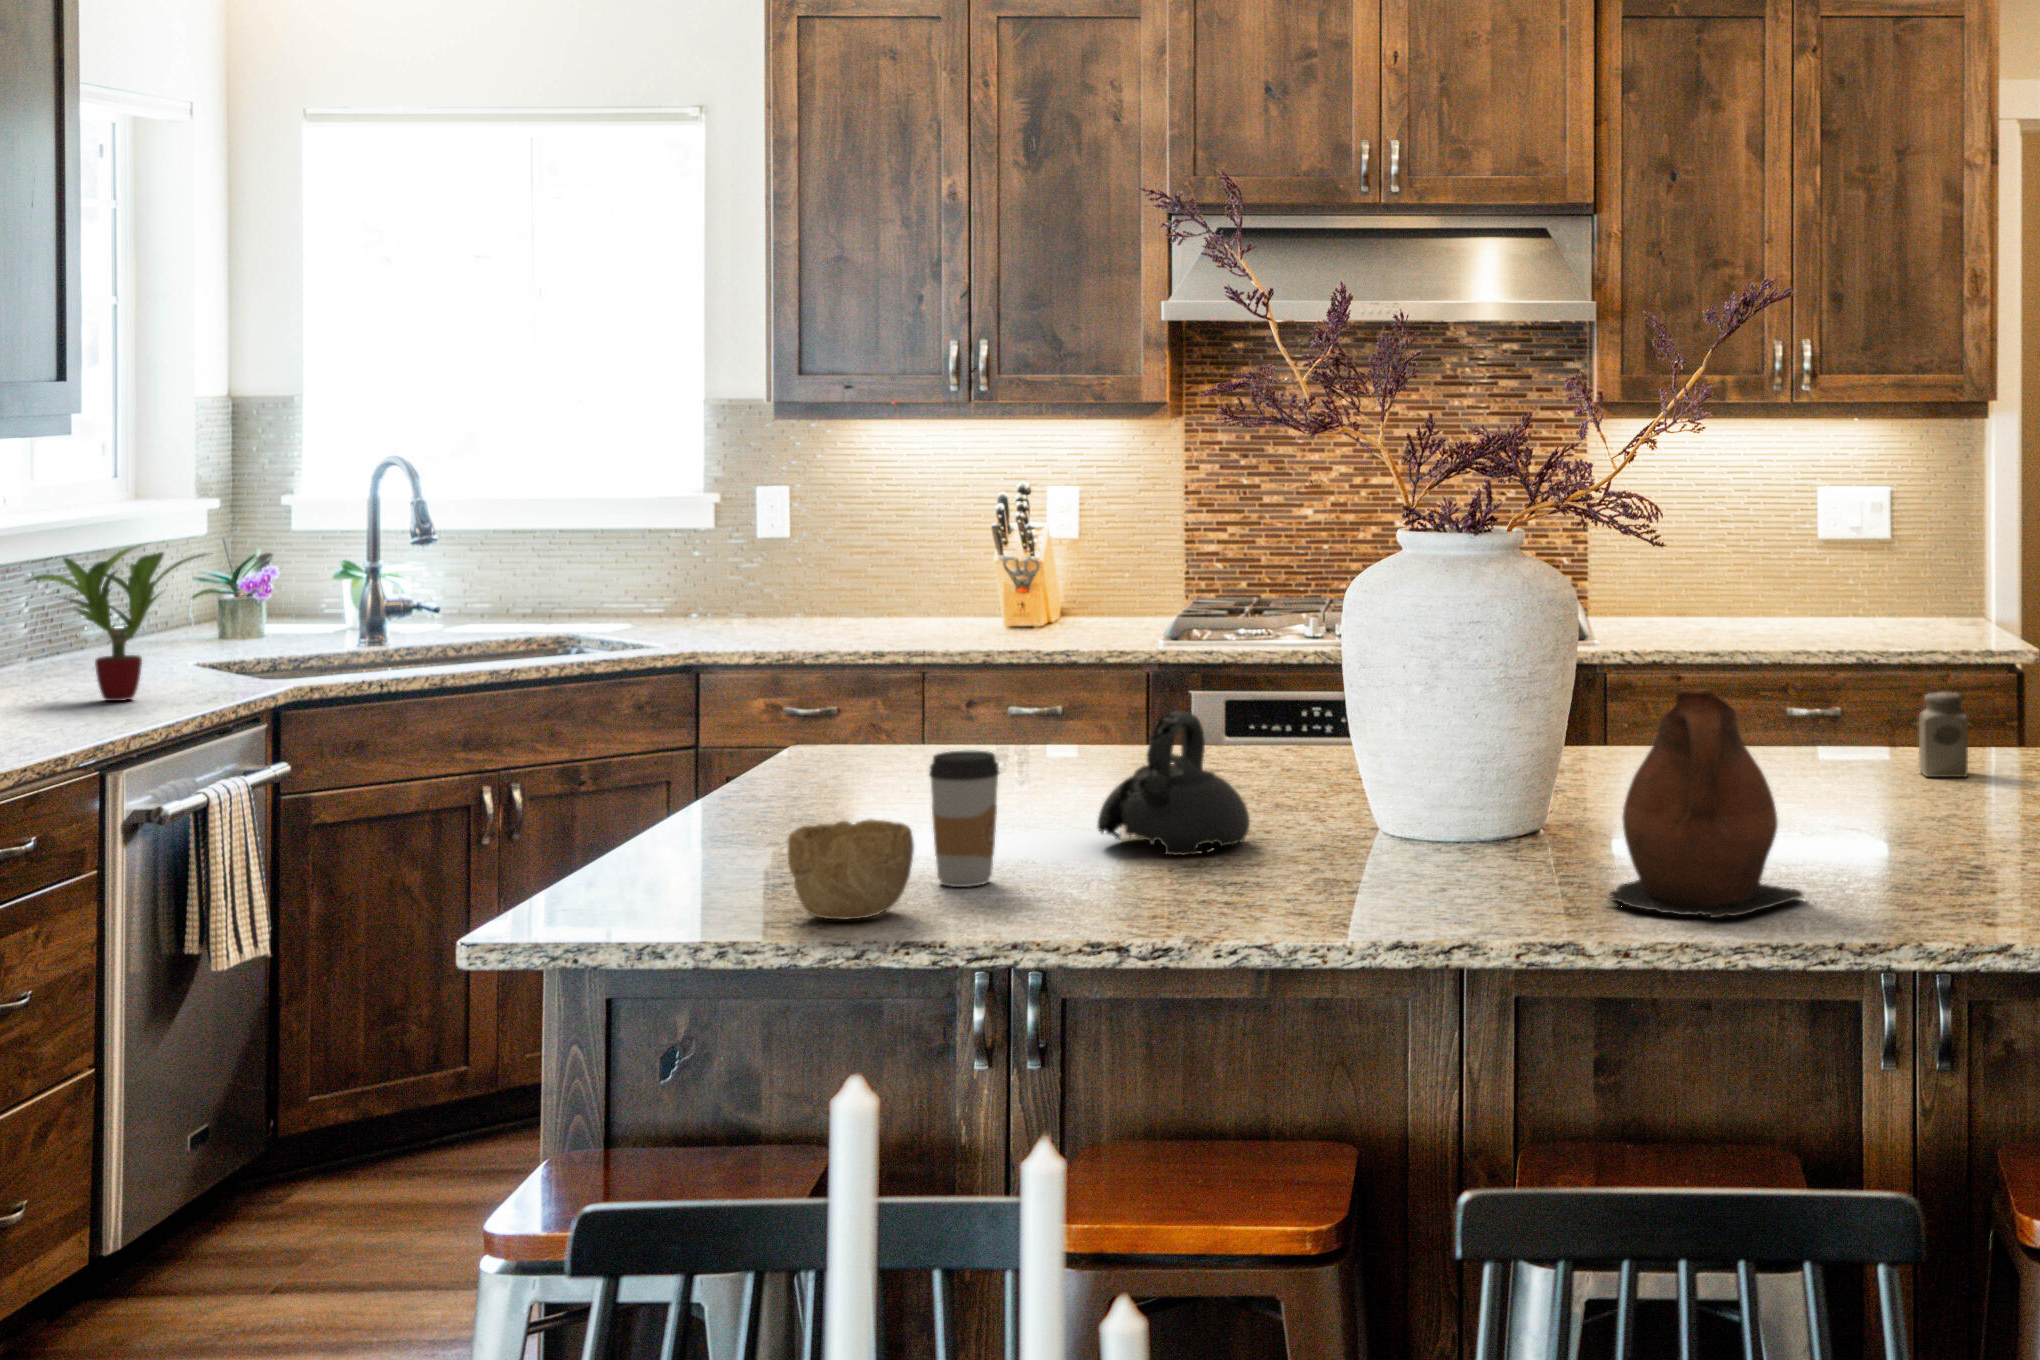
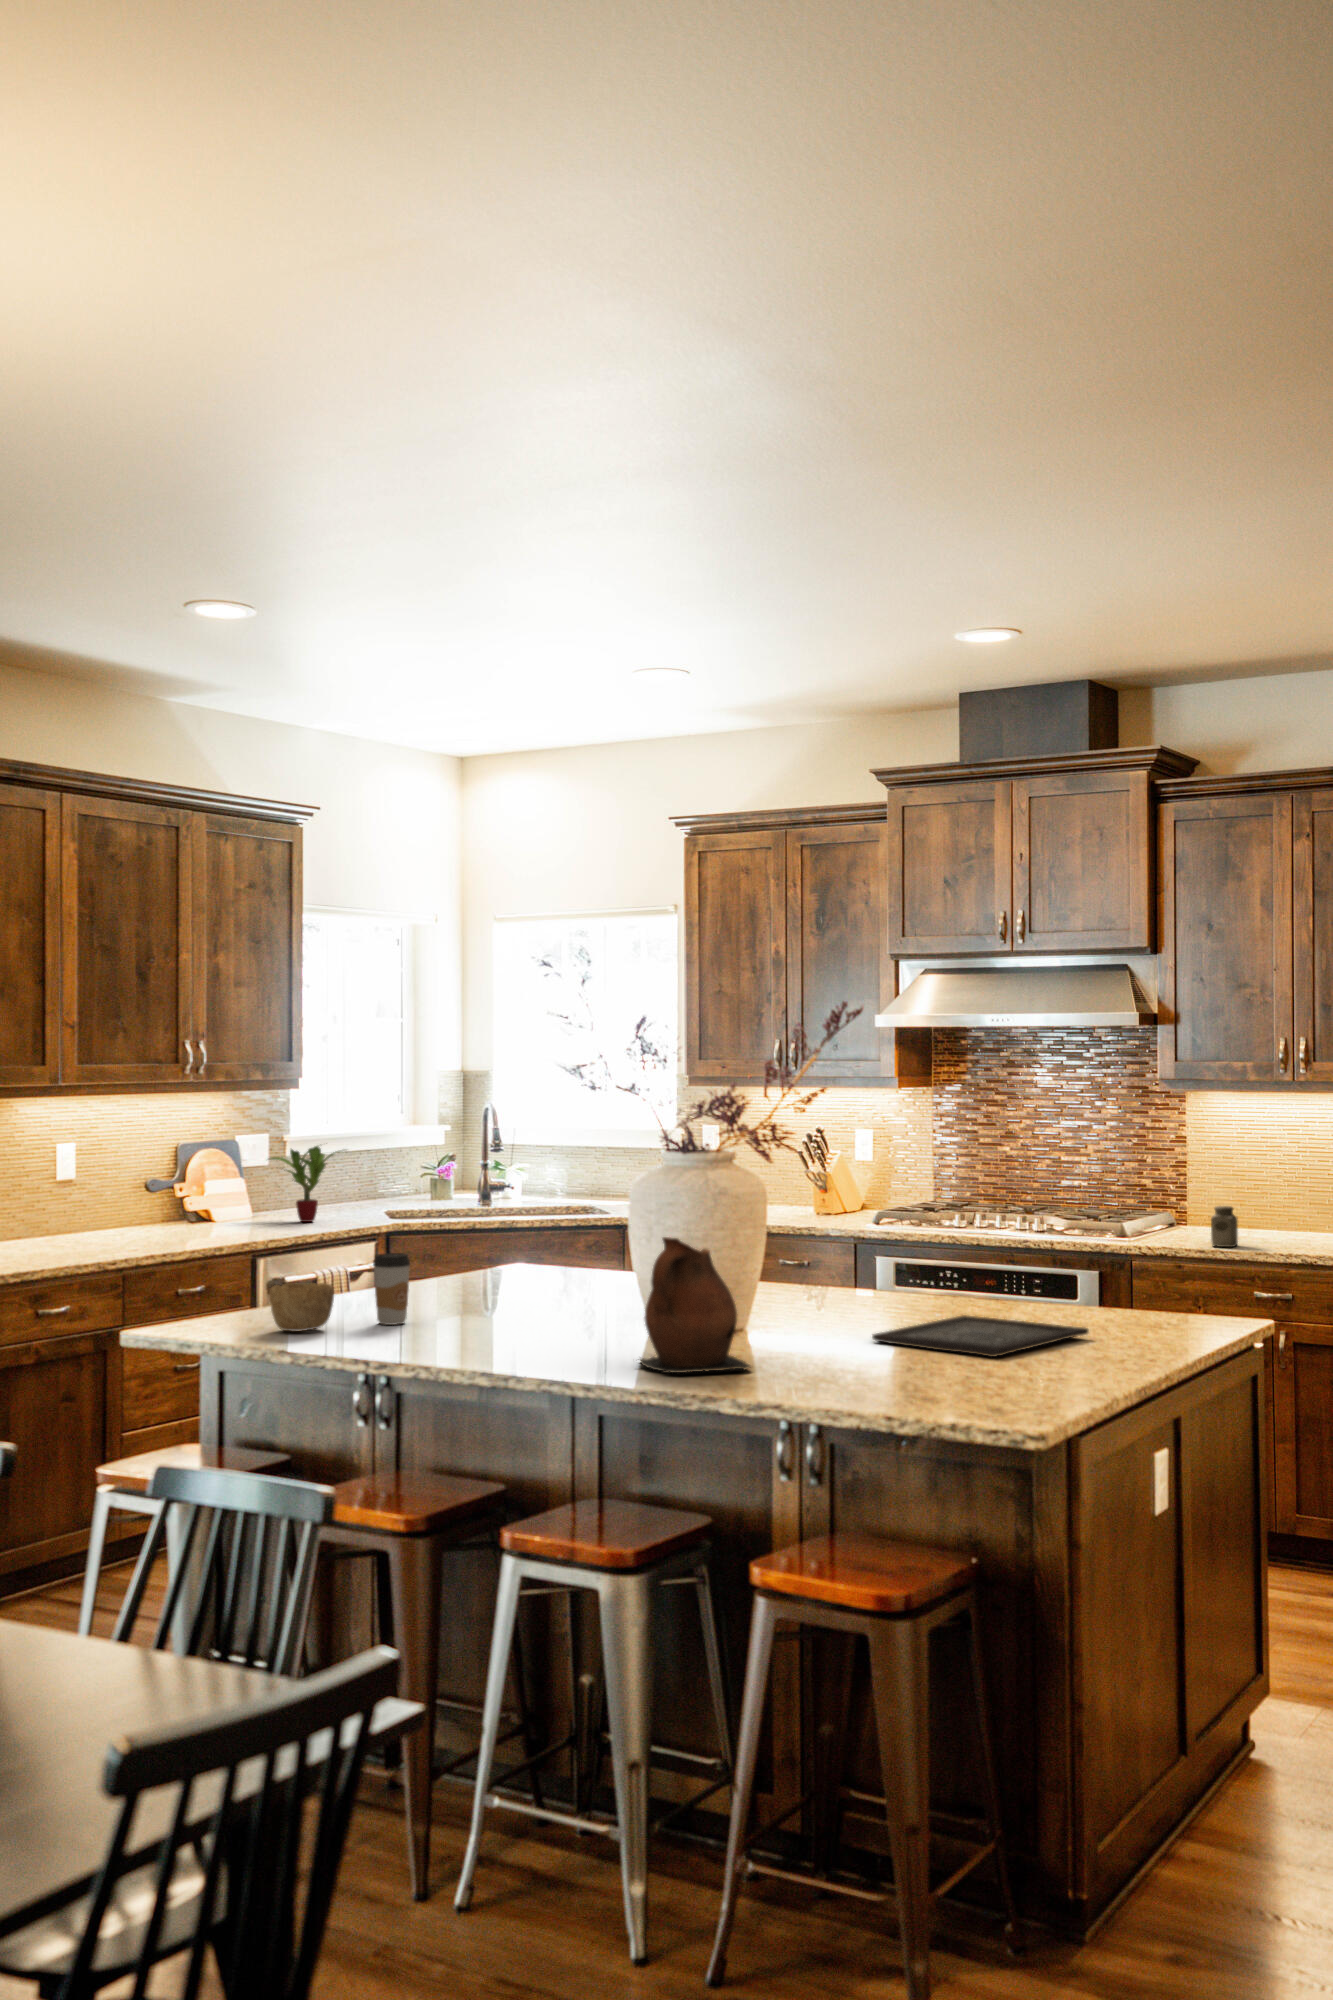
salt shaker: present [1919,692,1968,777] -> present [1211,1206,1238,1247]
teapot: present [1098,711,1250,856] -> none [495,1242,579,1322]
tray: none [1788,777,2029,837] -> present [872,1315,1089,1357]

